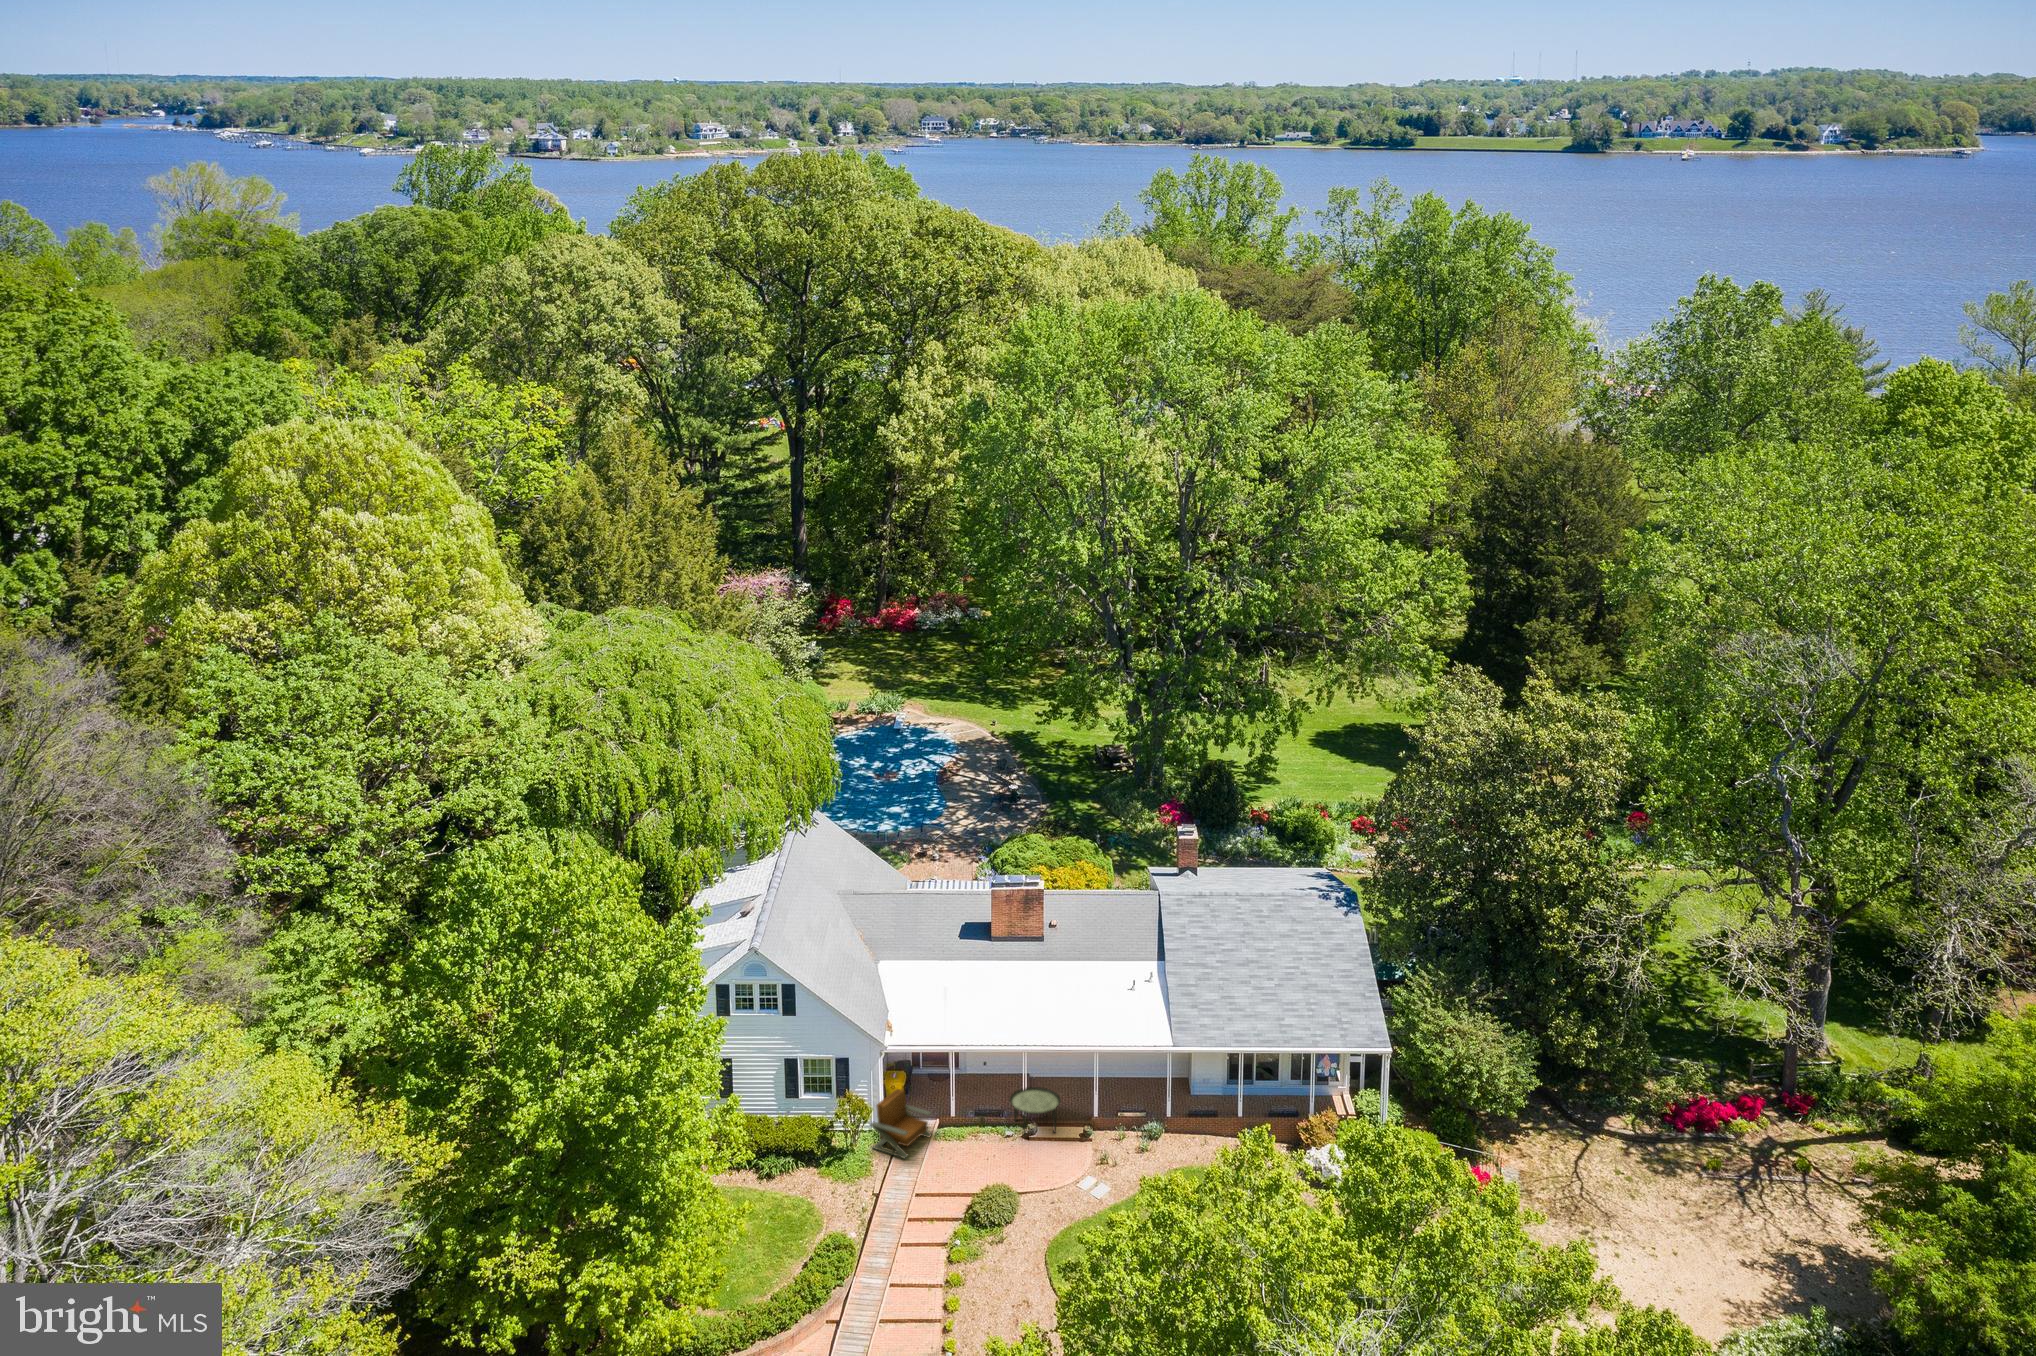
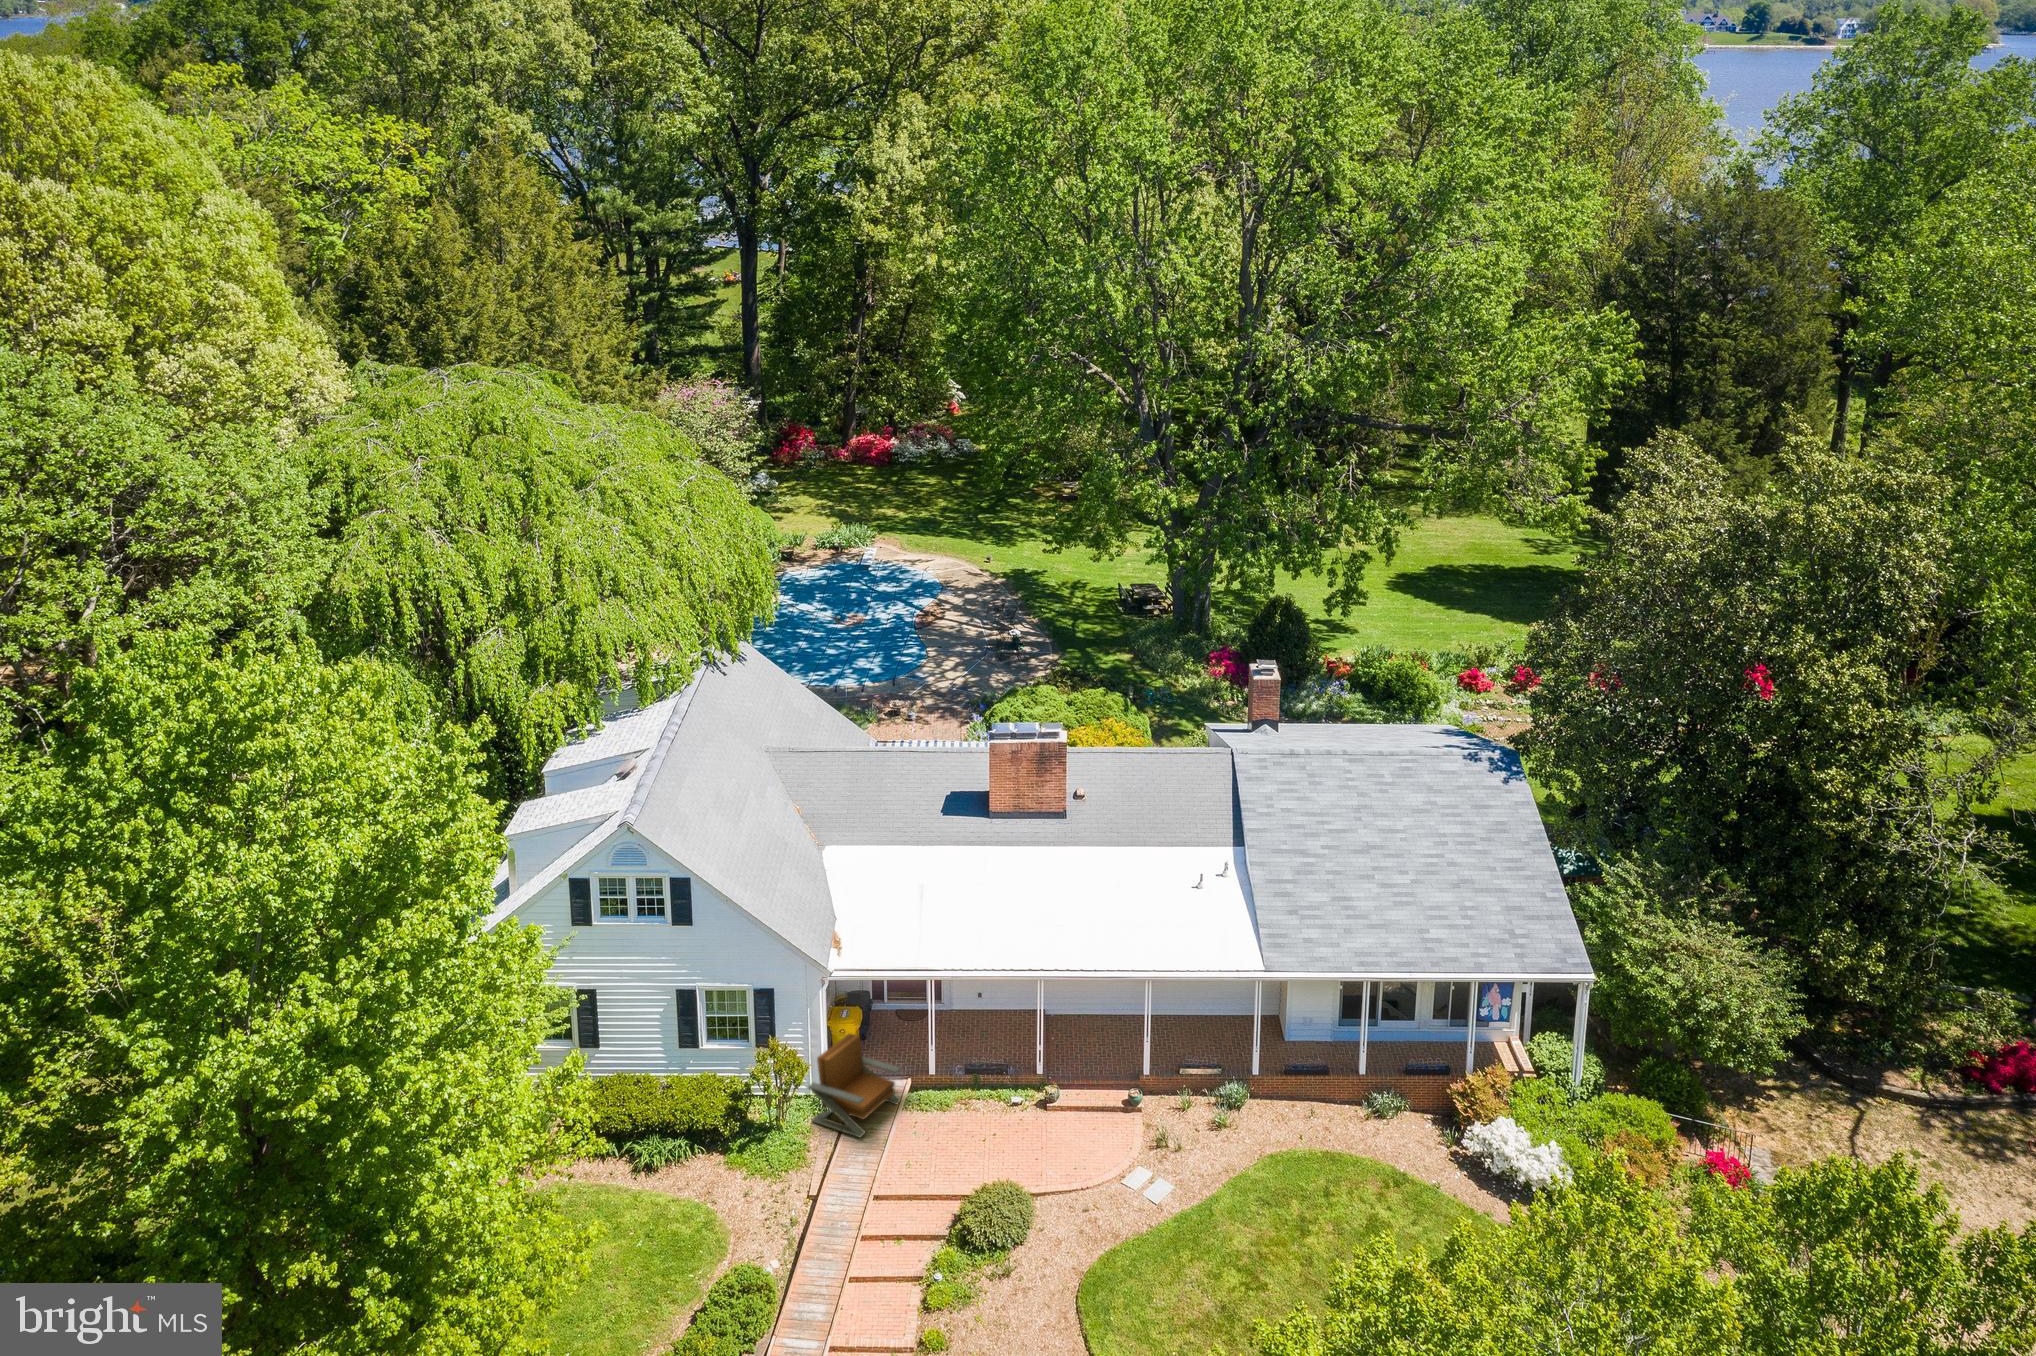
round table: present [1010,1087,1061,1137] -> none [1016,1030,1092,1105]

